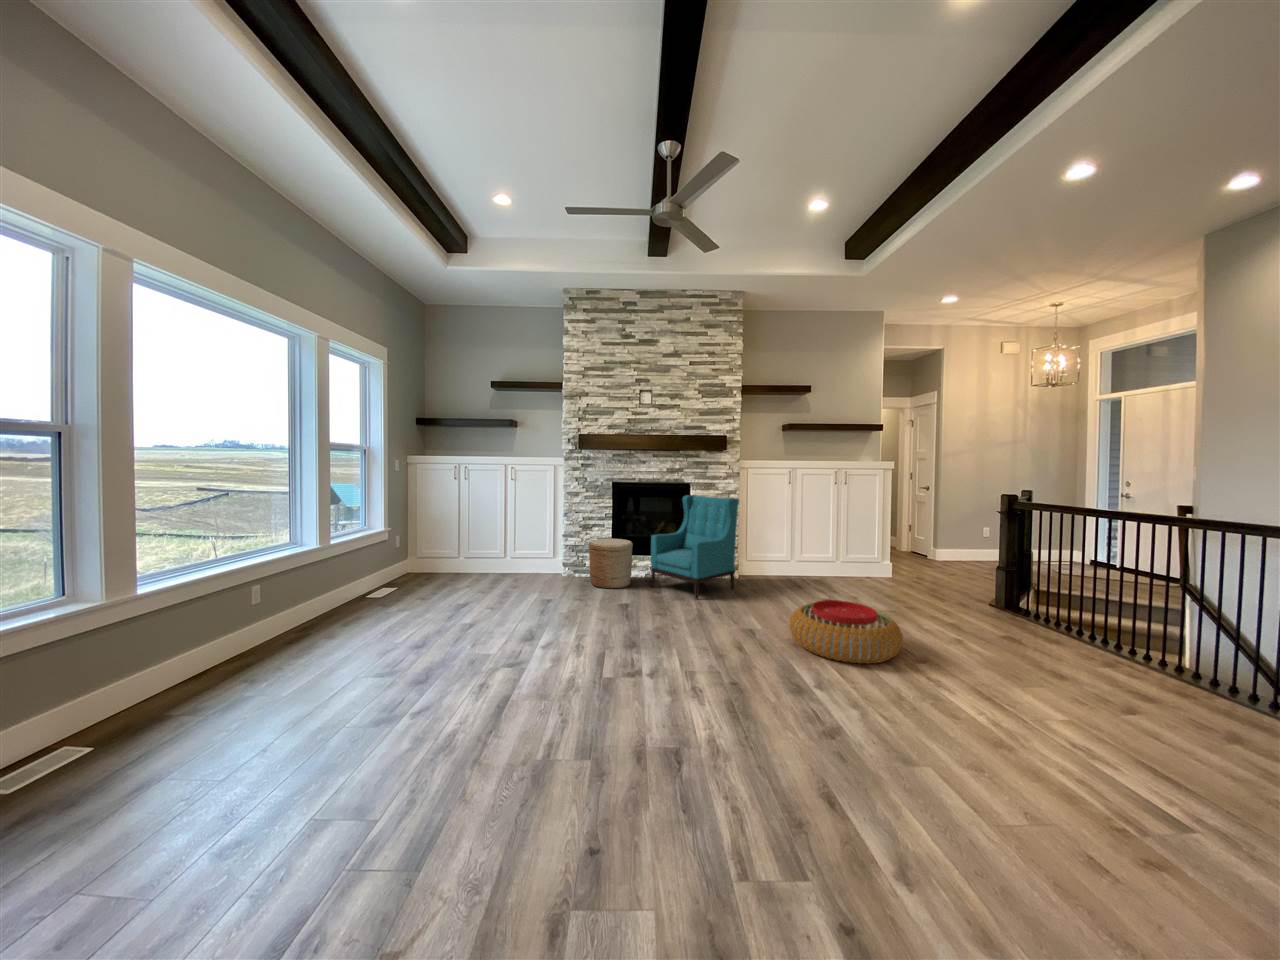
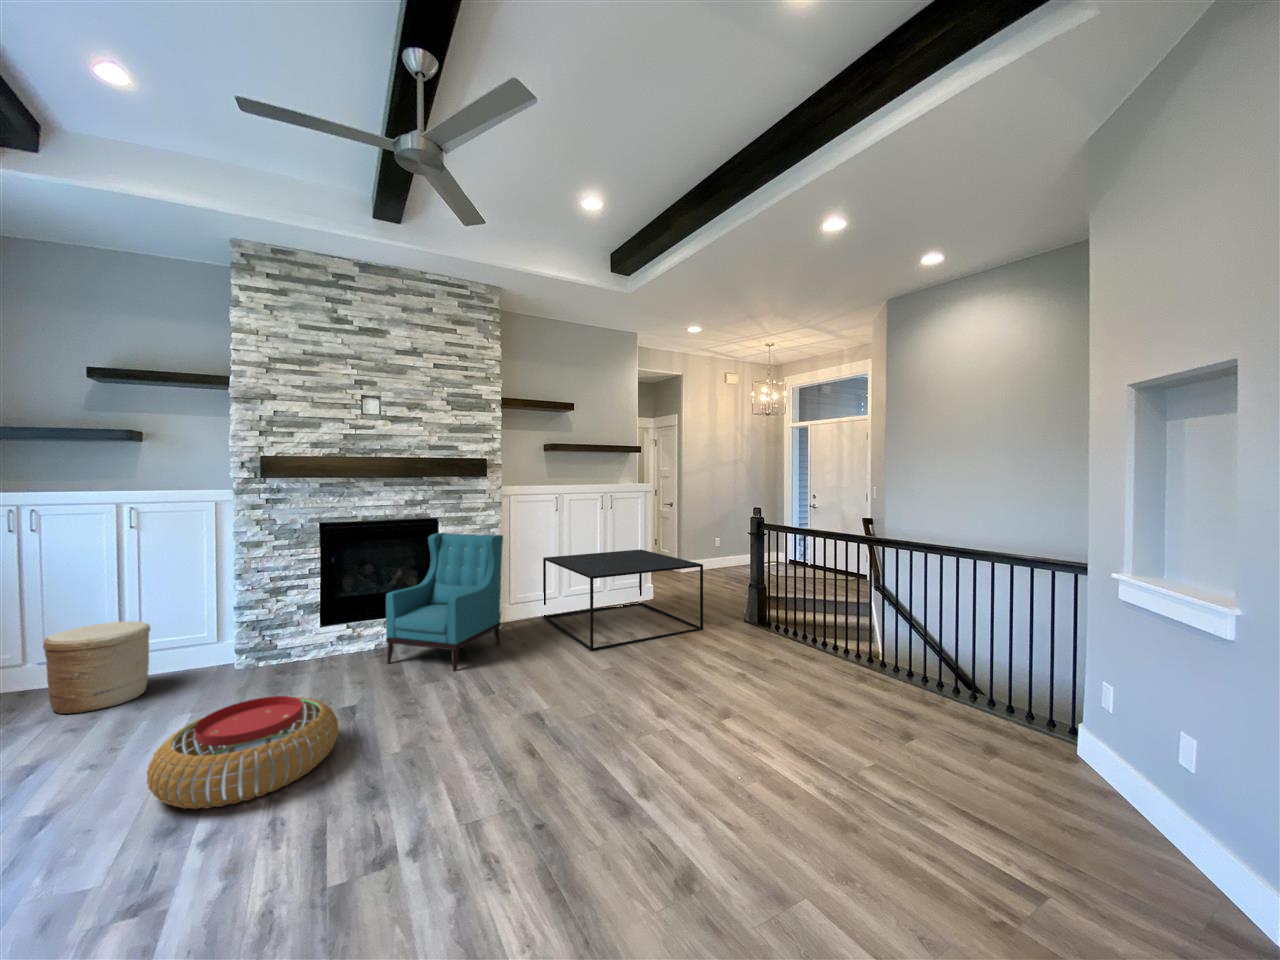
coffee table: none [775,523,939,608] -> present [543,549,703,652]
woven basket: present [588,538,633,588] -> present [43,621,151,714]
pouf: present [789,600,903,664] -> present [147,696,338,809]

